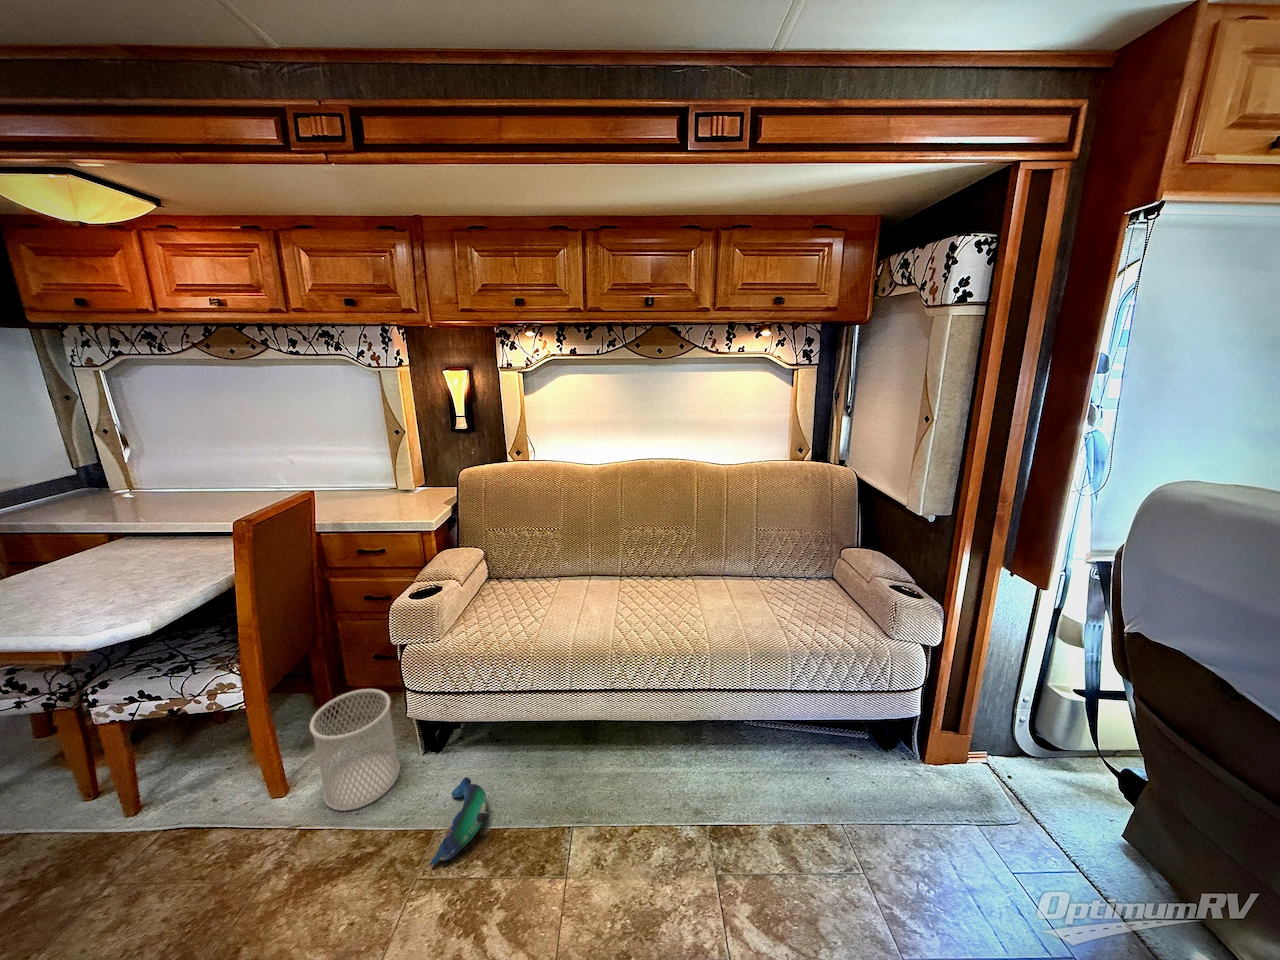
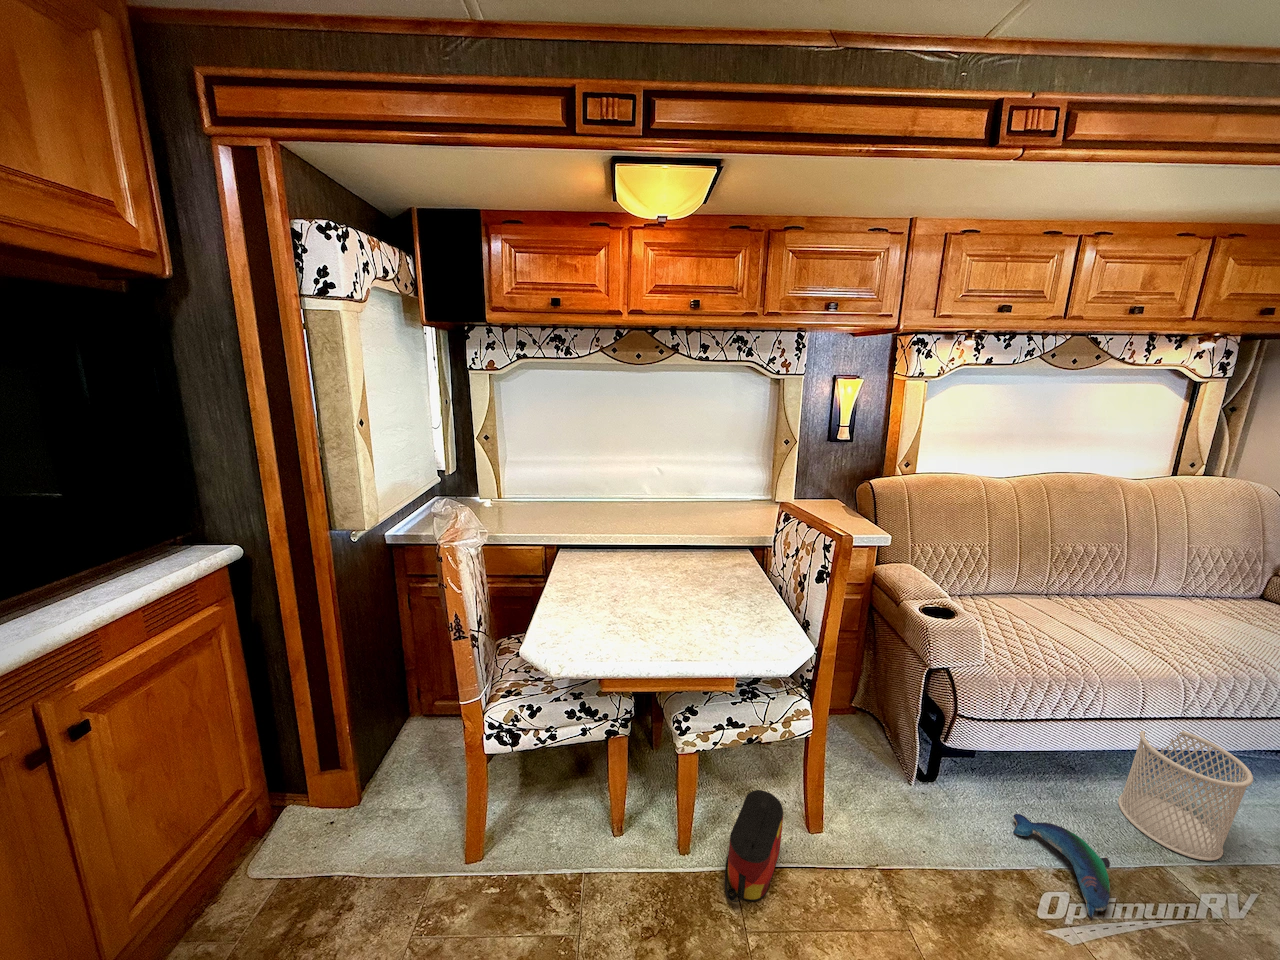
wastebasket: present [310,689,400,811] -> present [1118,731,1253,861]
bag: none [99,760,218,861] -> present [725,790,783,902]

